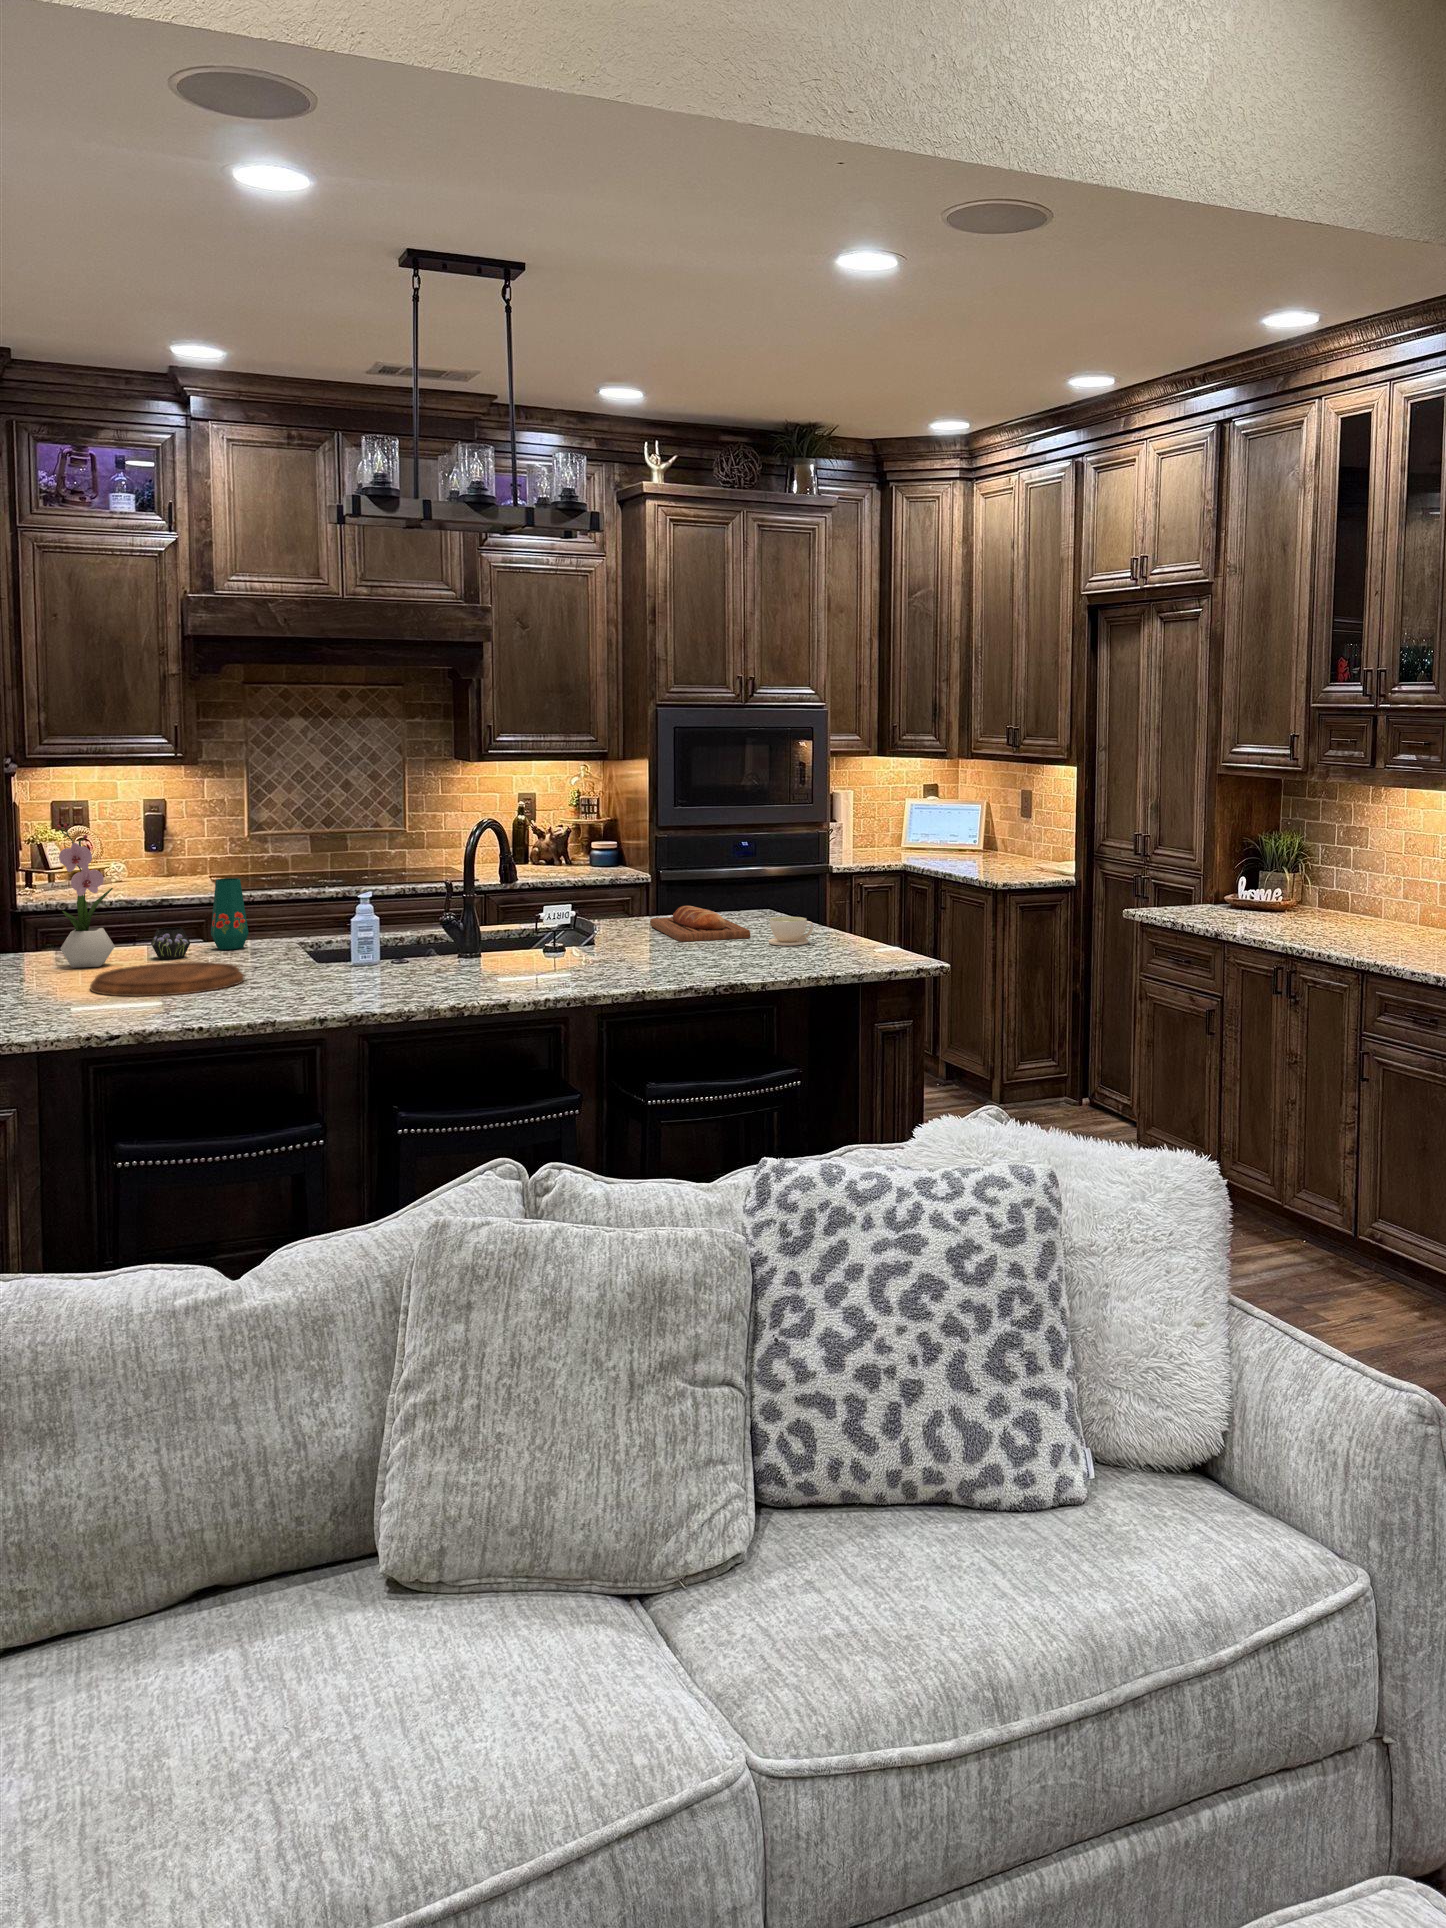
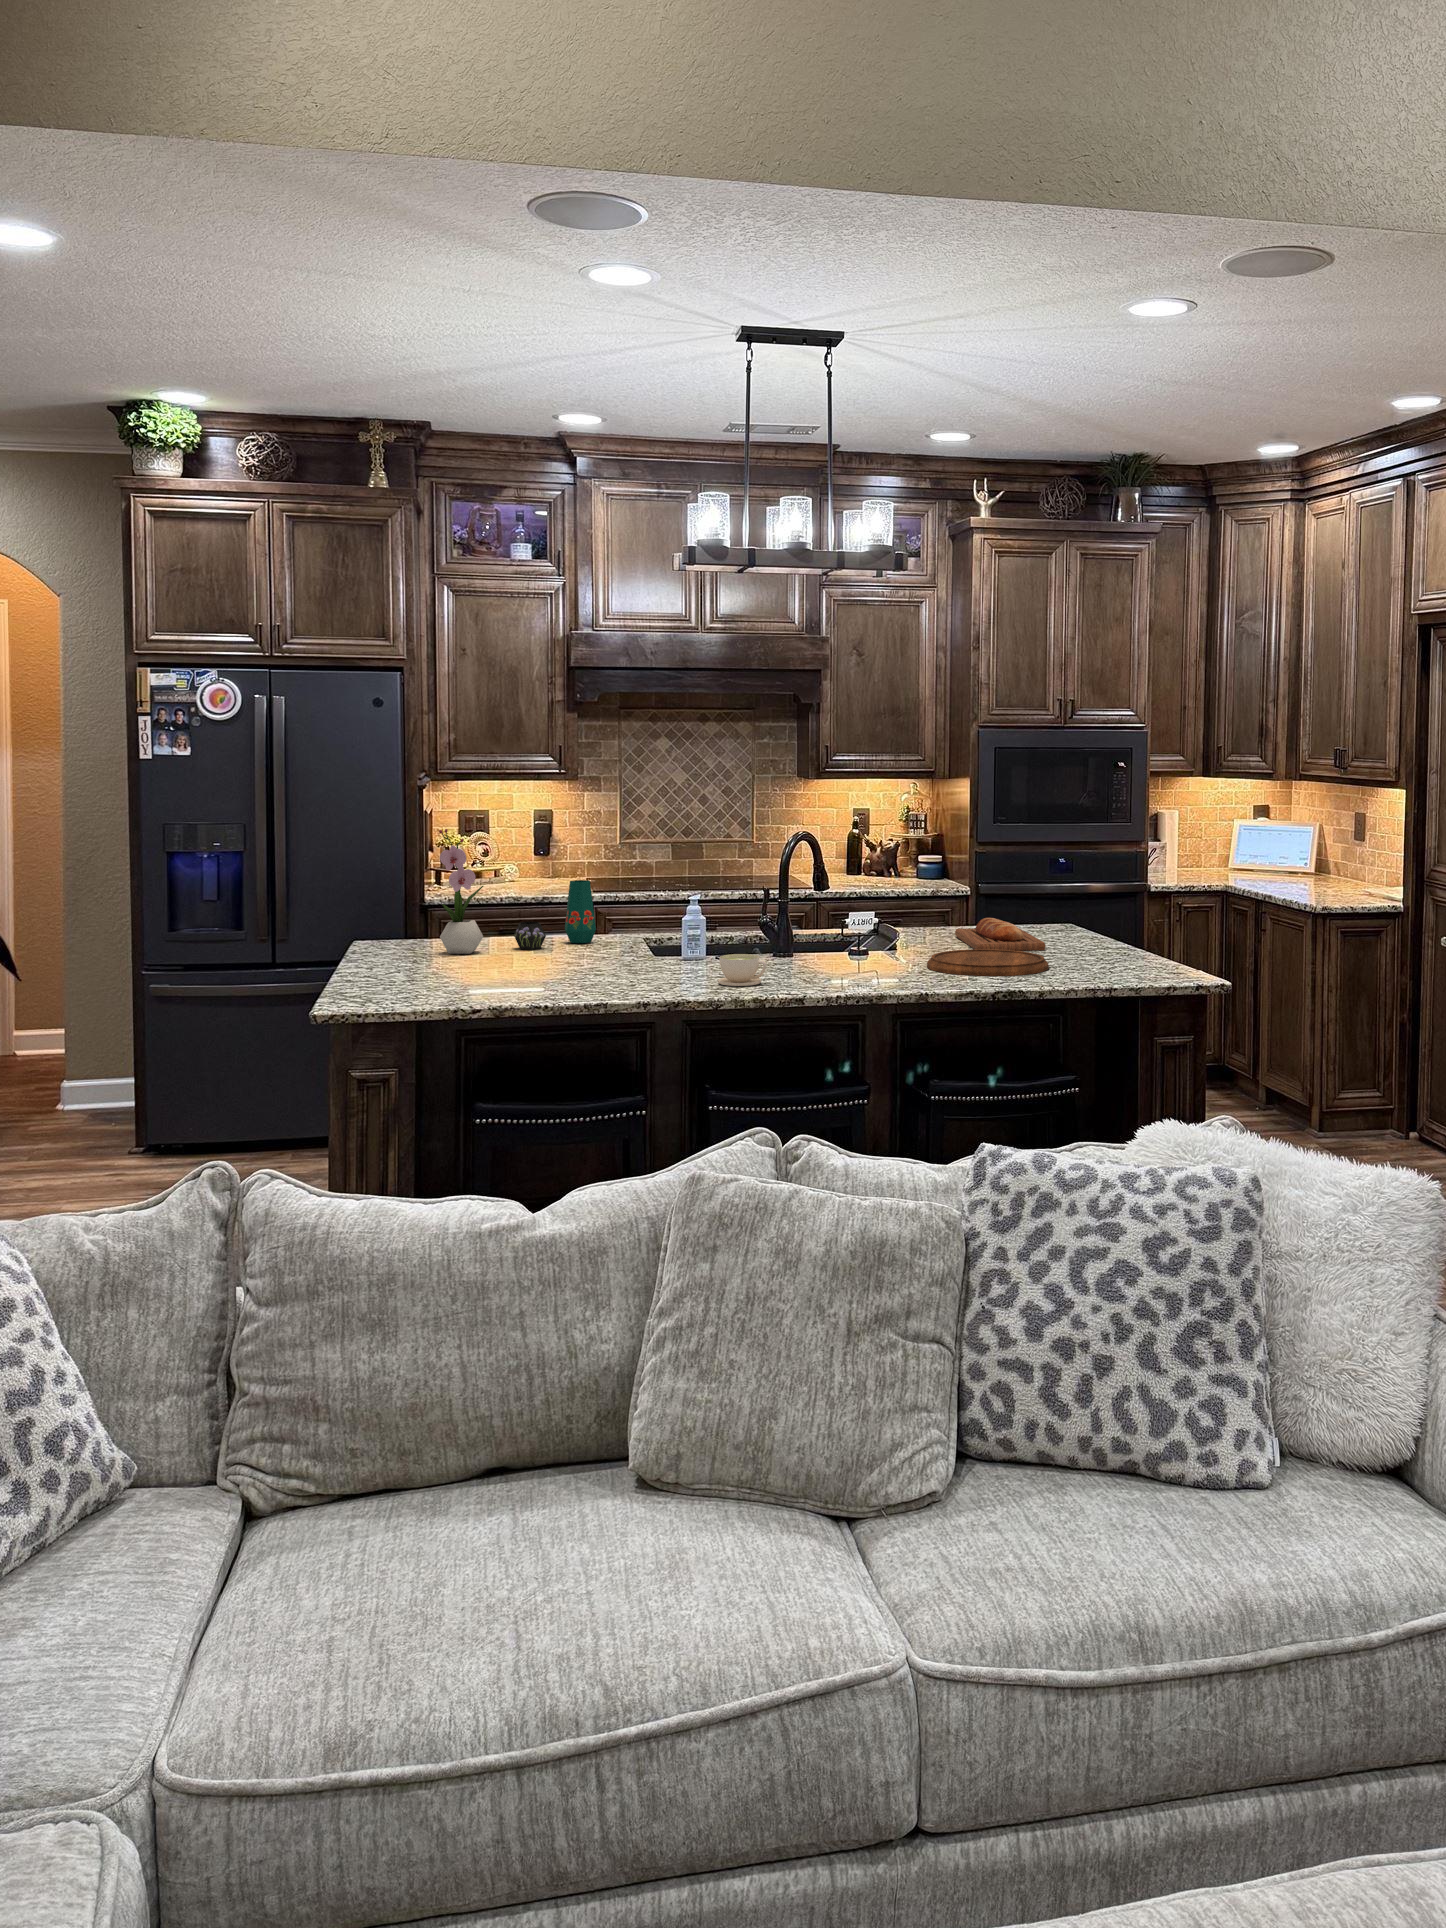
coffee cup: present [769,917,814,946] -> present [718,954,767,986]
cutting board: present [90,962,245,996] -> present [927,949,1049,976]

